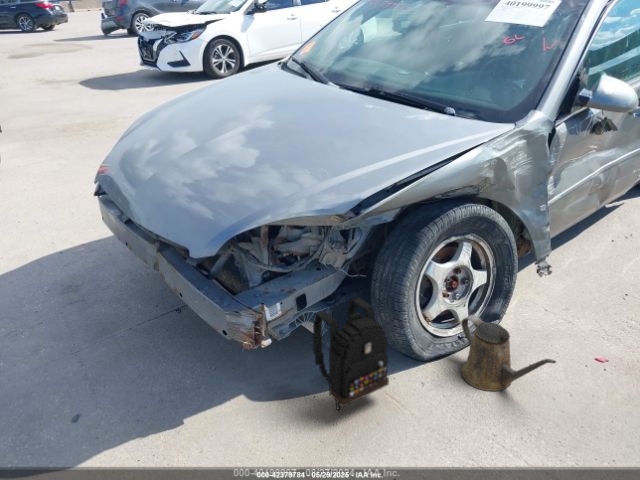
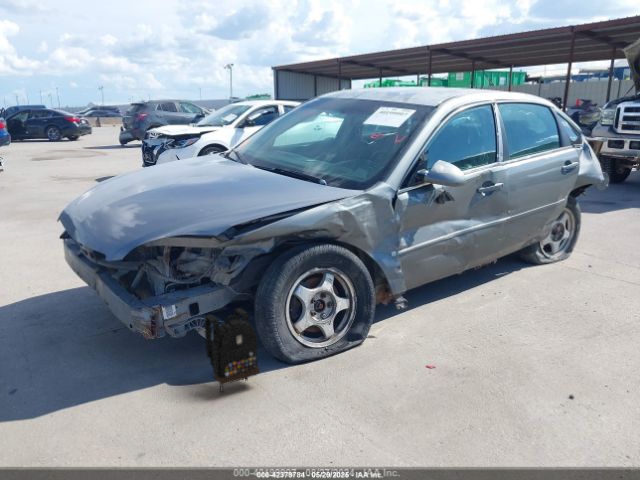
watering can: present [461,315,556,391] -> none [323,329,374,384]

